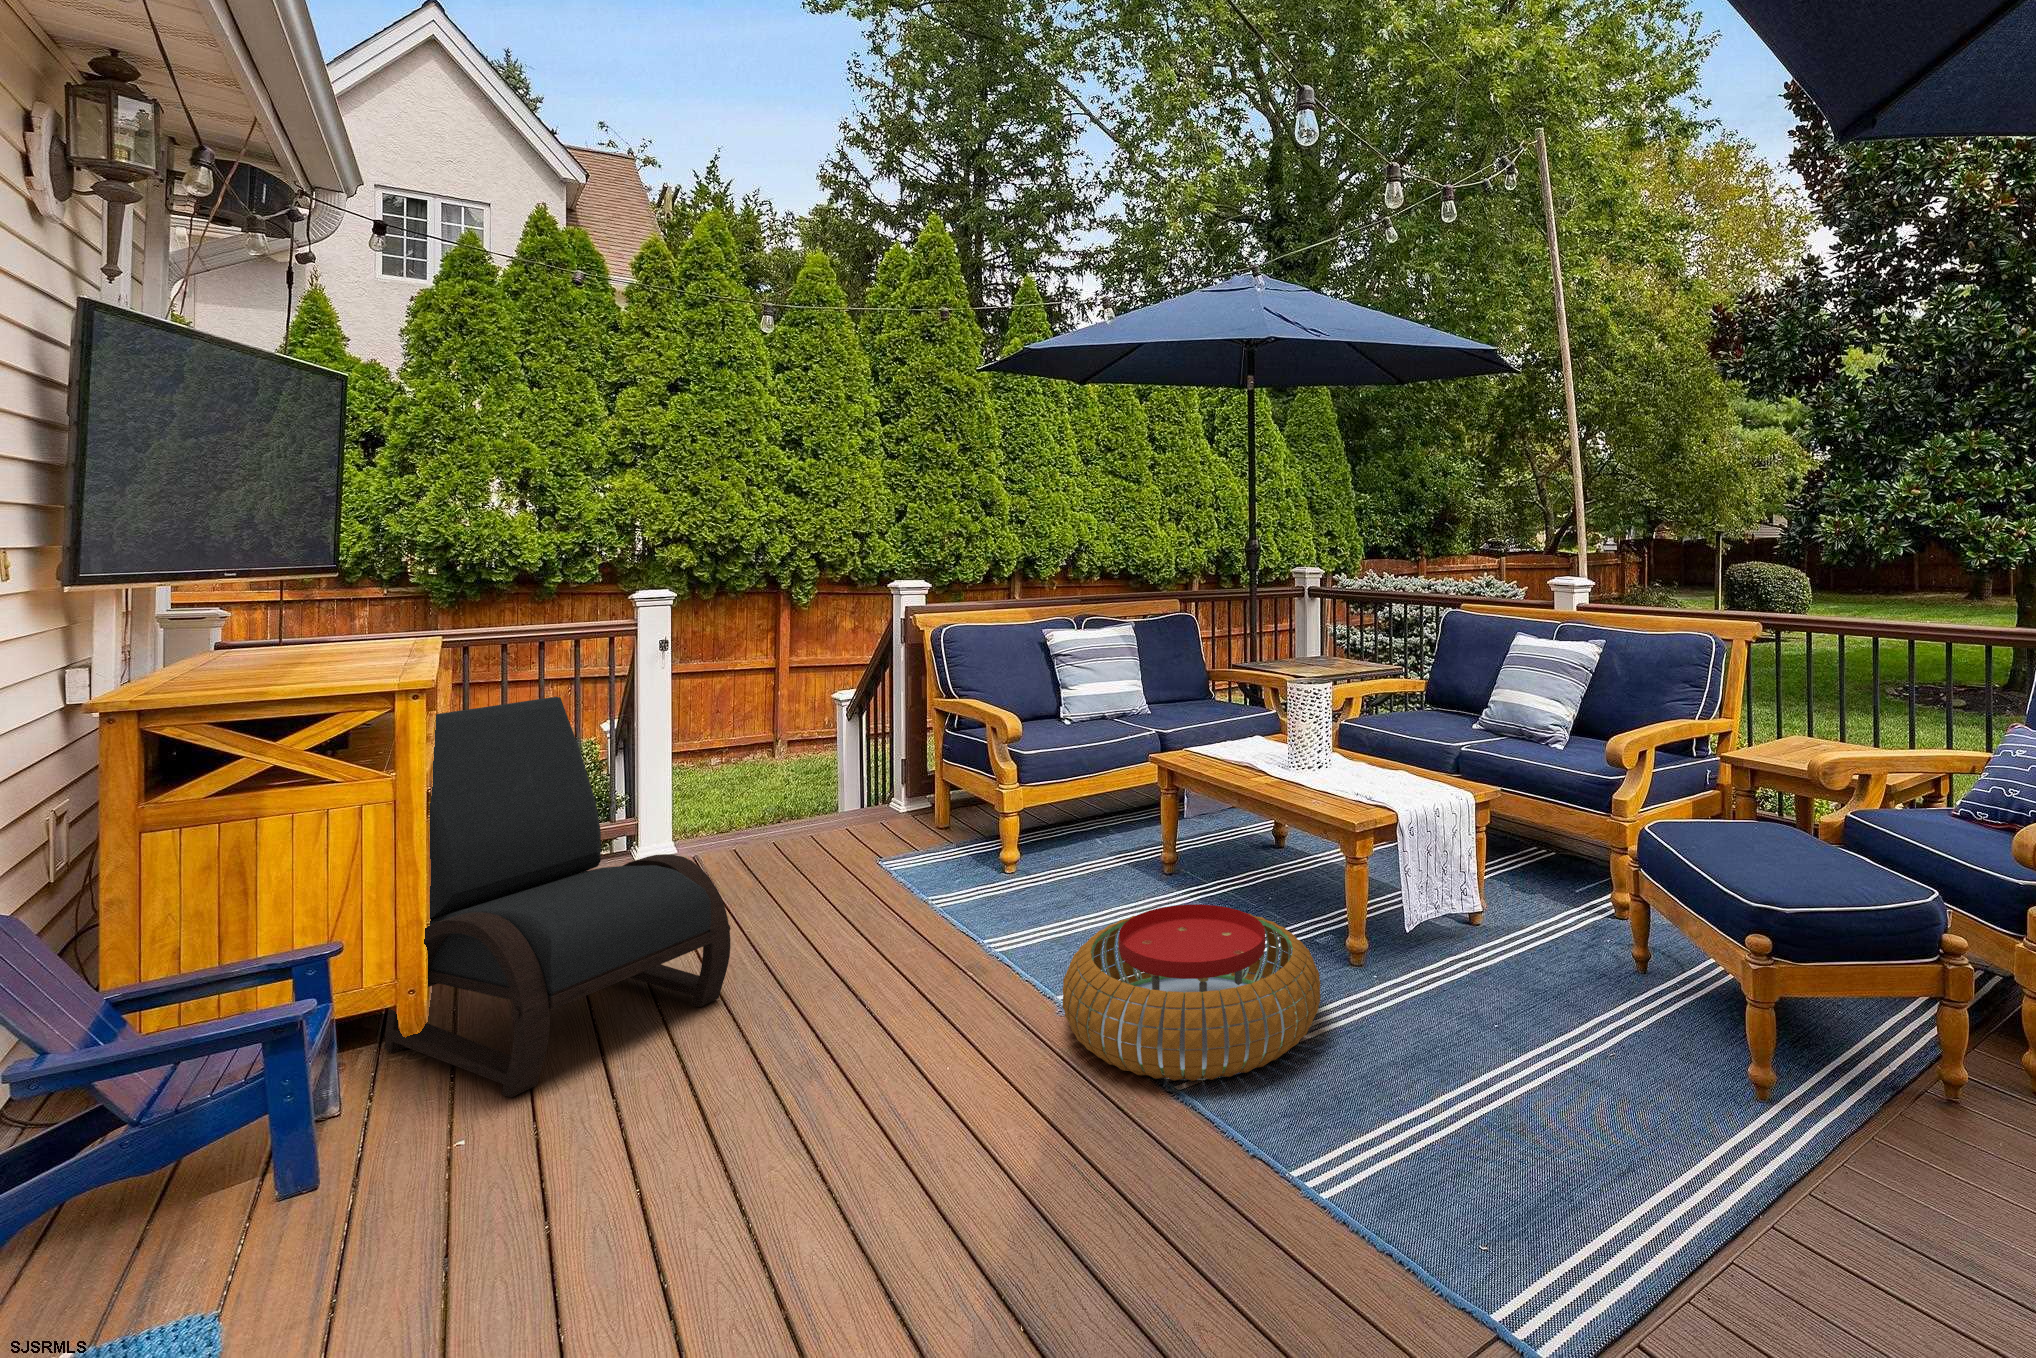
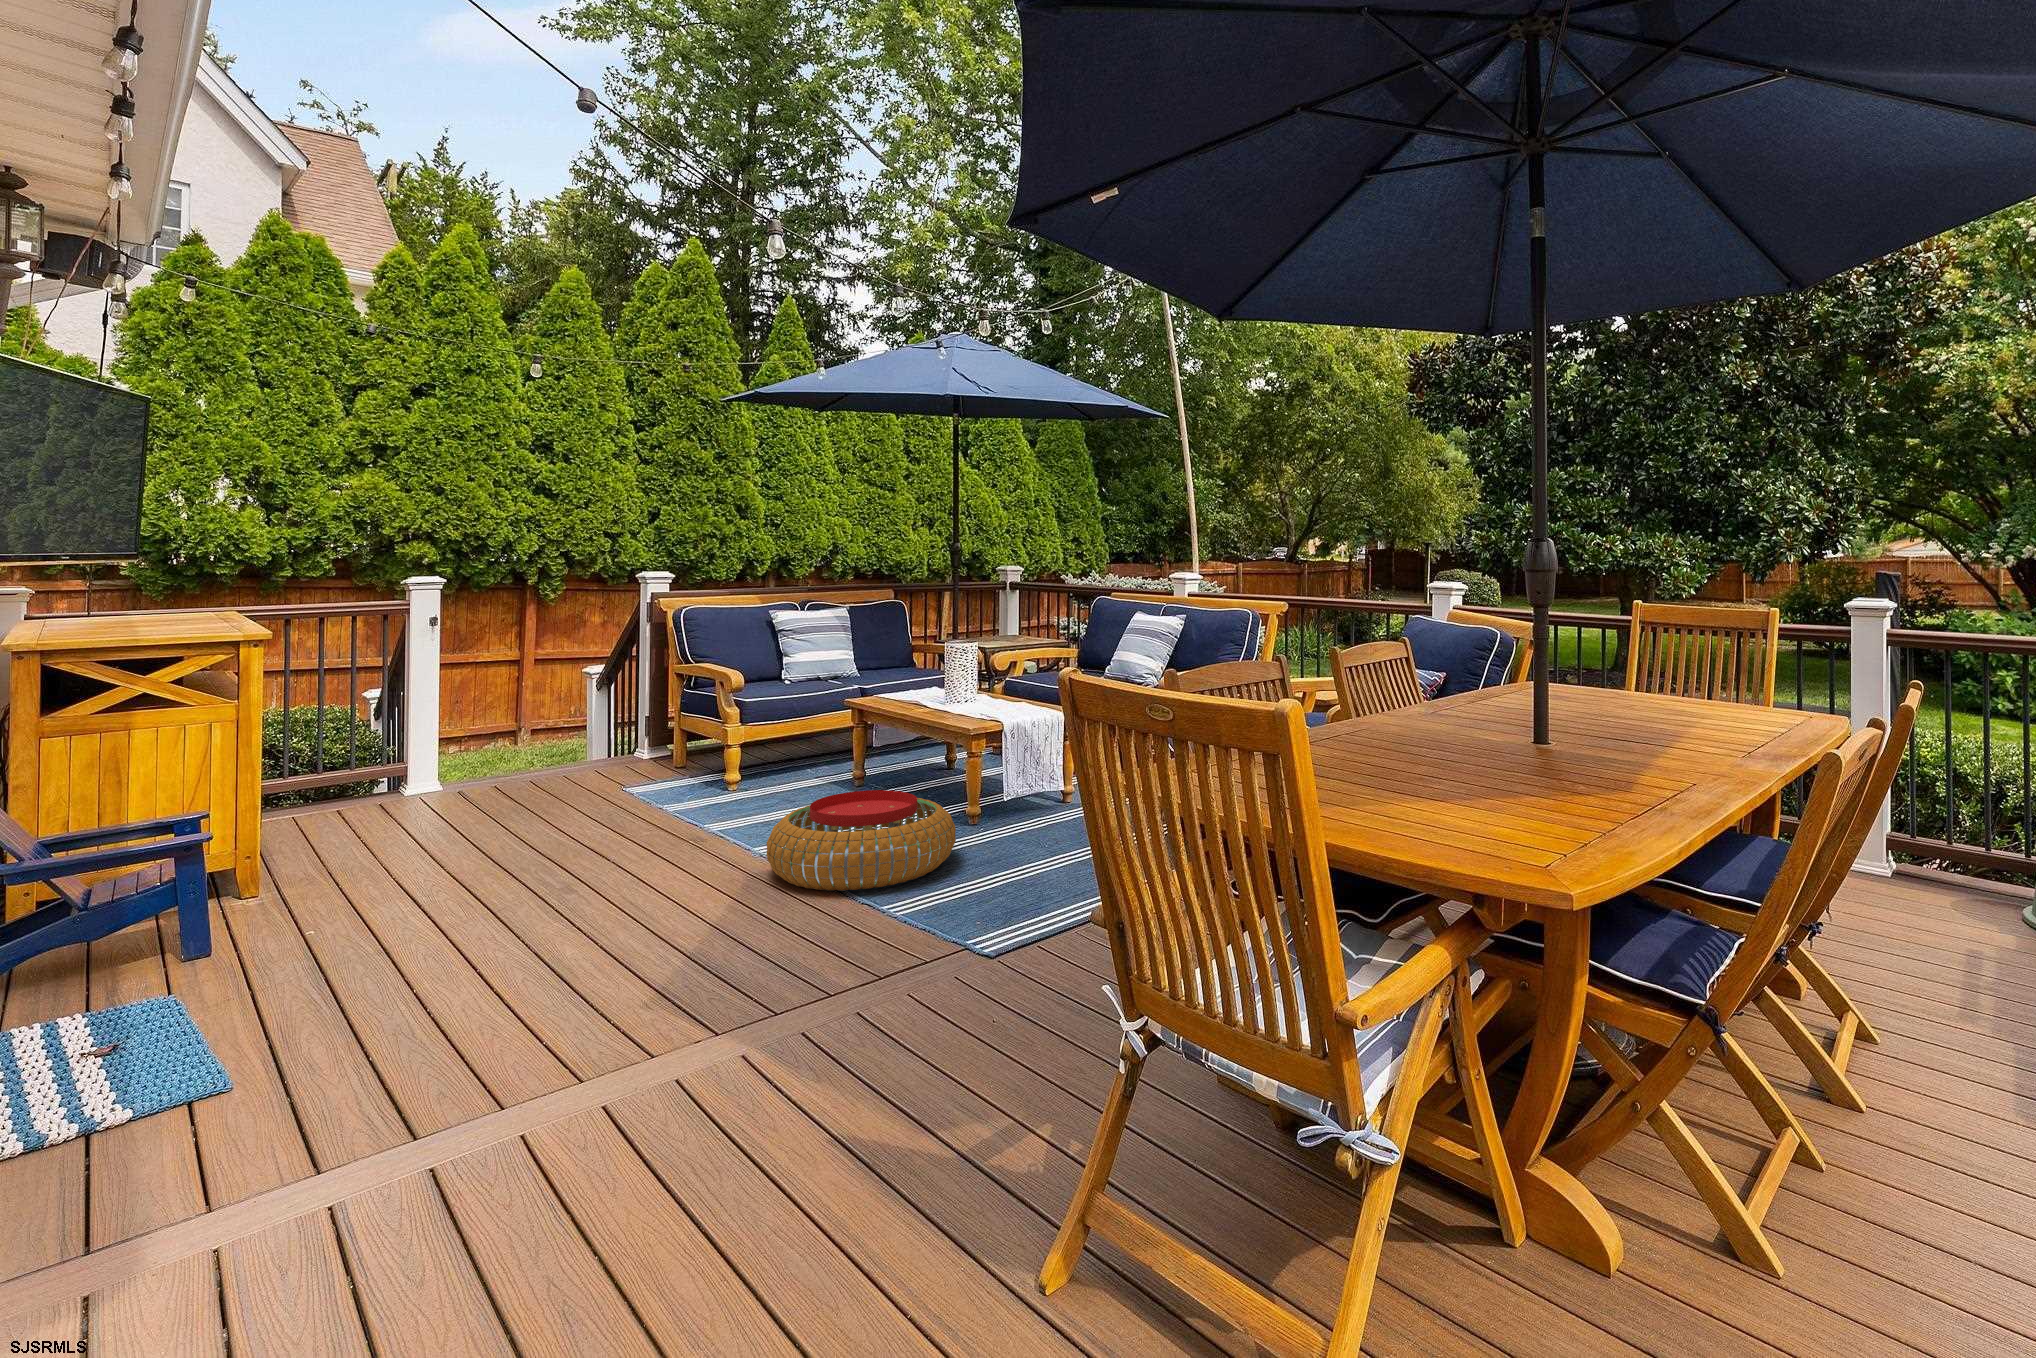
lounge chair: present [385,697,731,1097] -> none [200,649,506,921]

